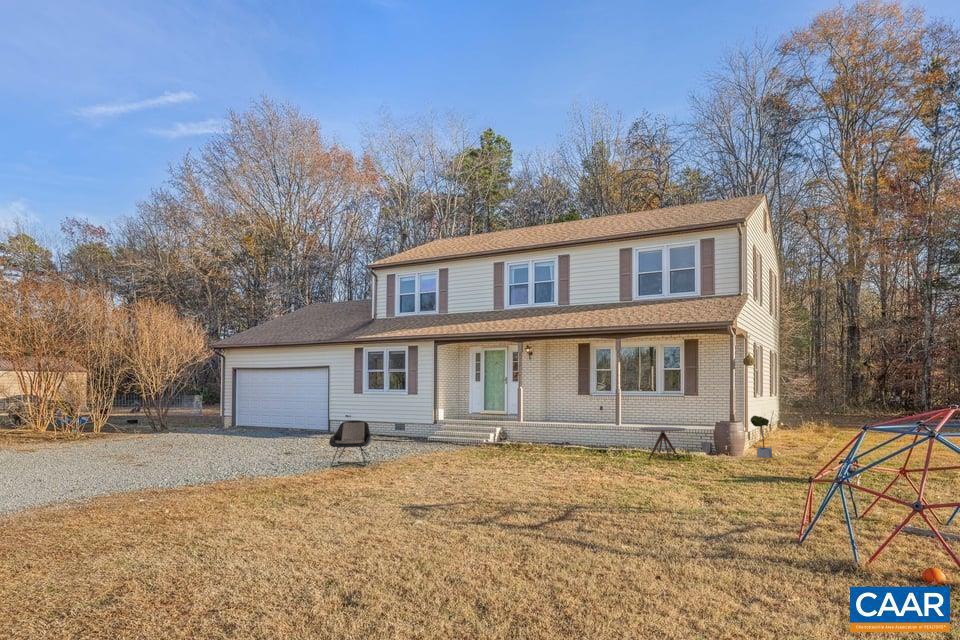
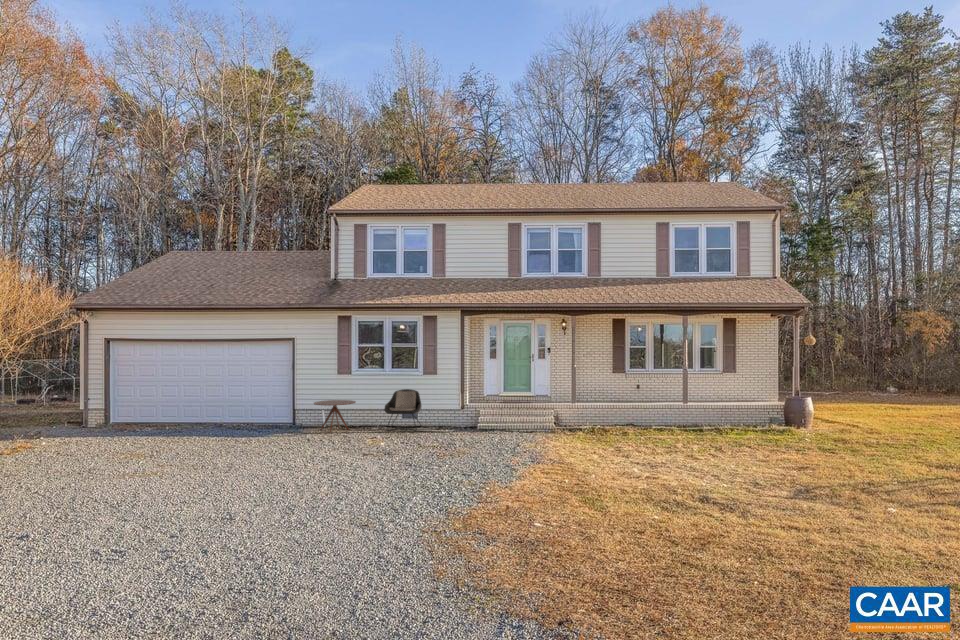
potted tree: present [750,416,772,458] -> none [780,391,800,432]
round table: present [640,427,686,461] -> present [314,400,356,432]

